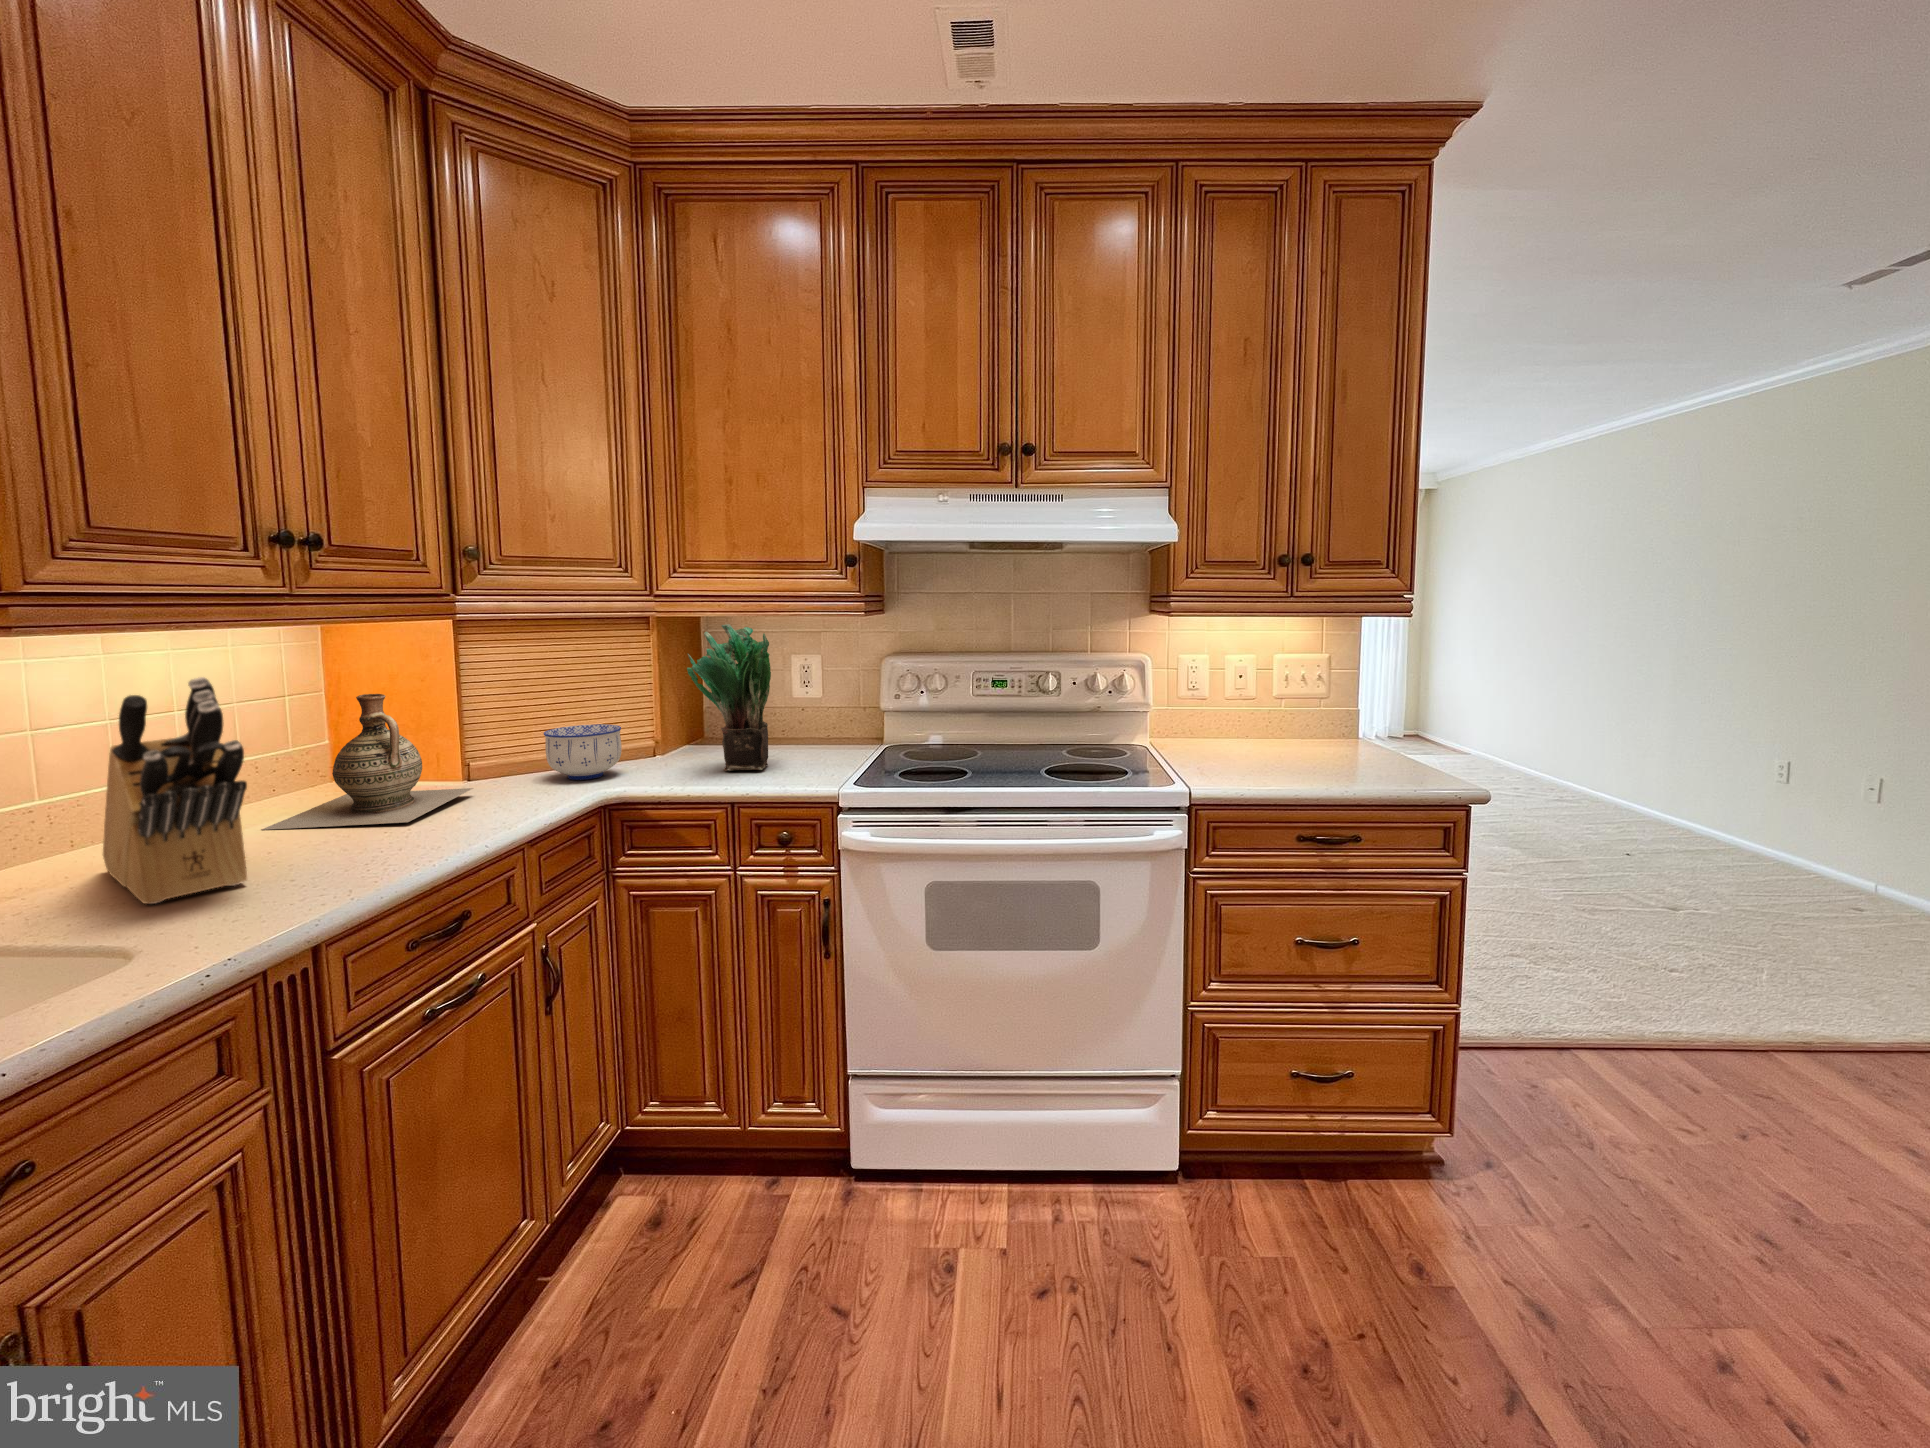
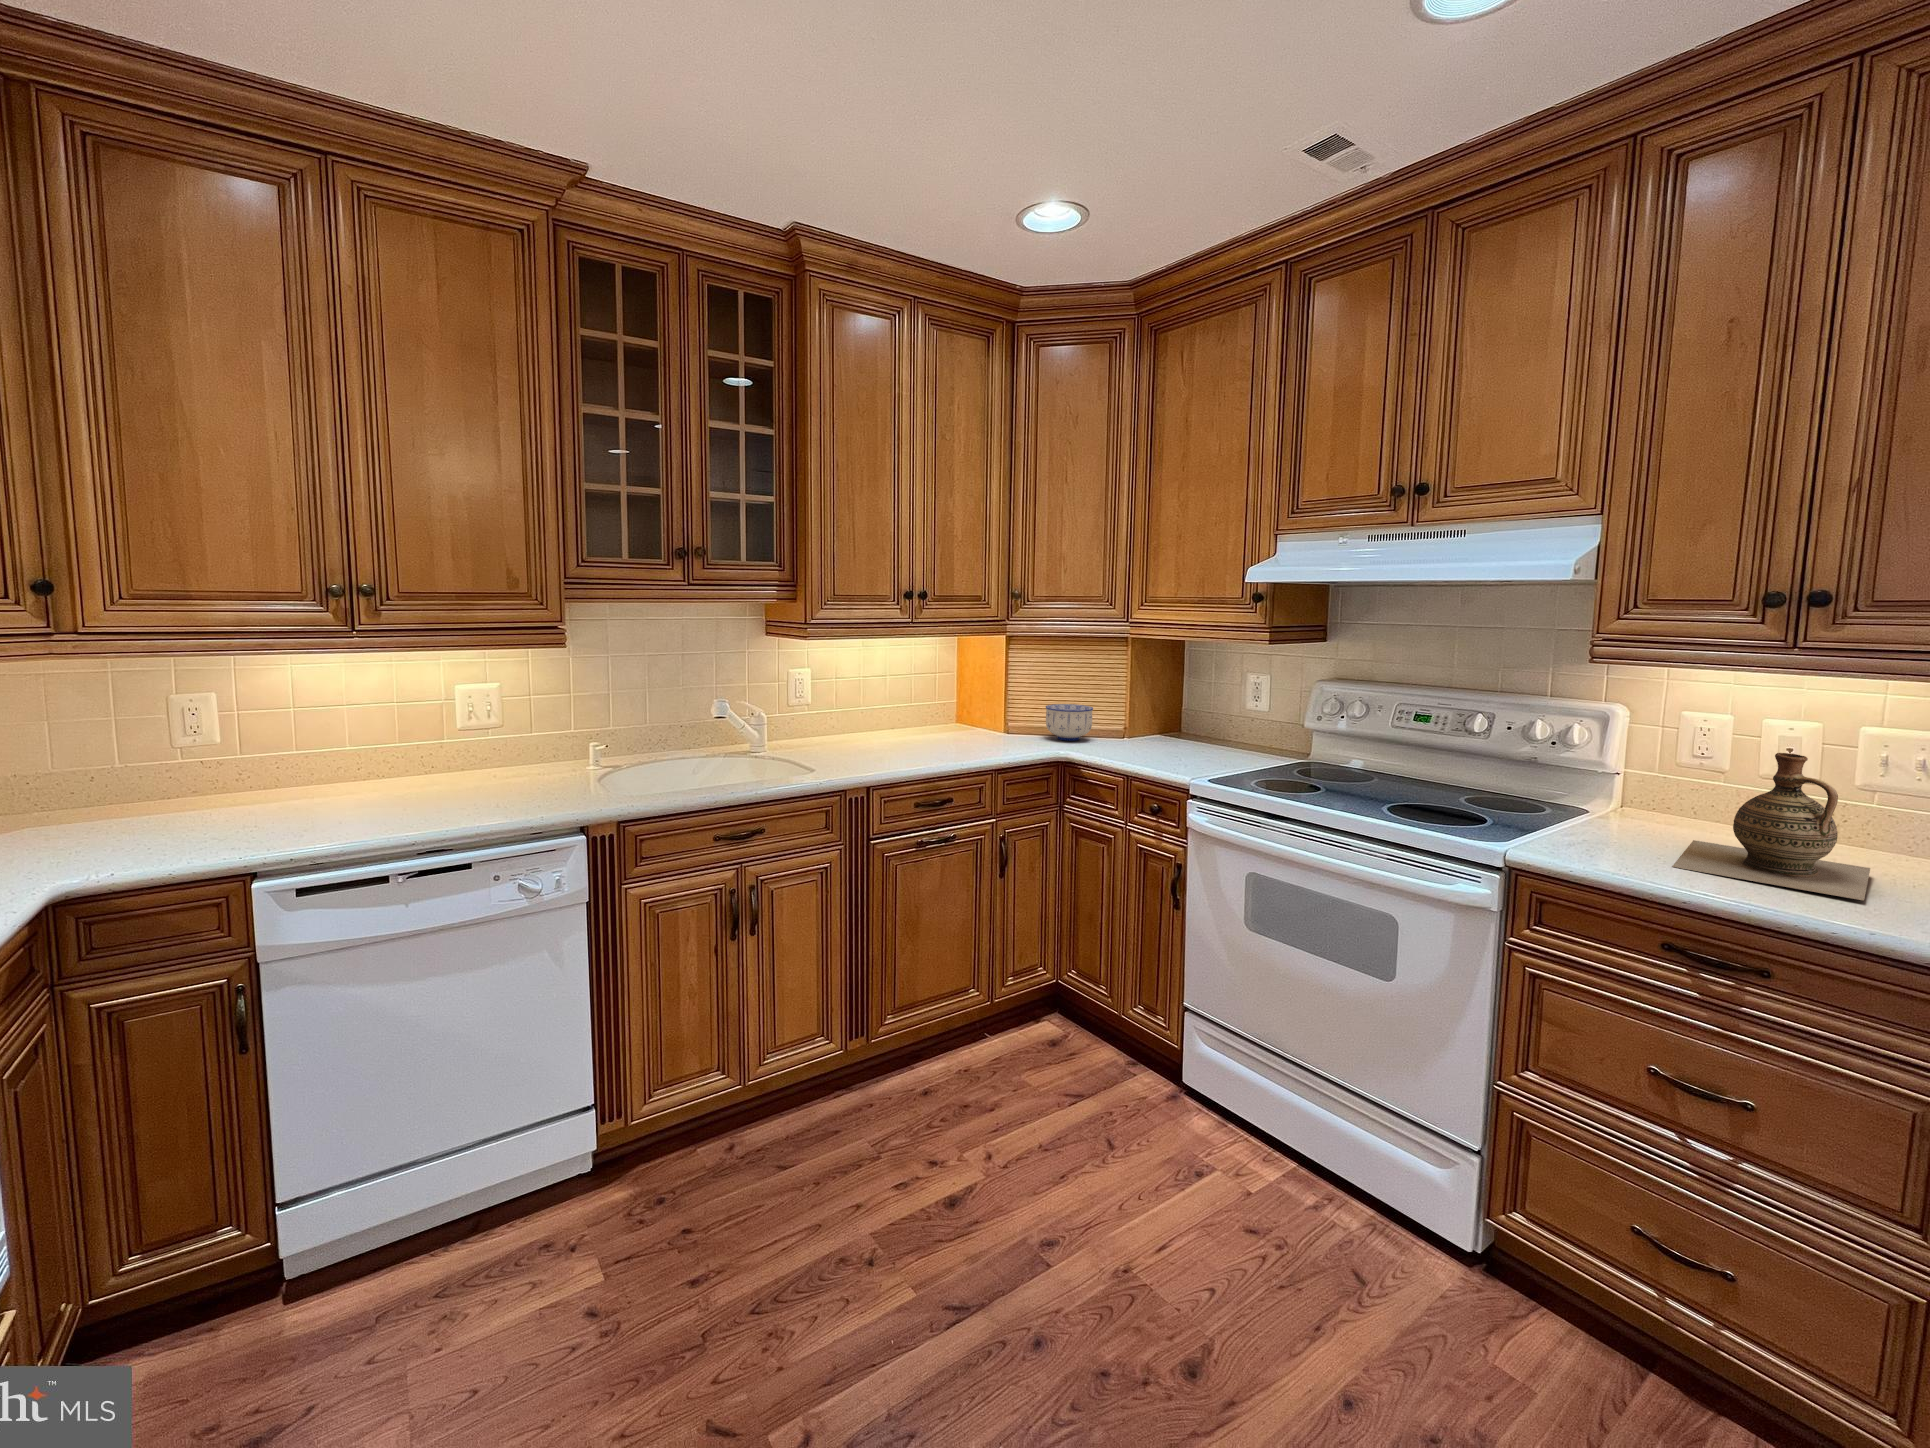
potted plant: present [687,624,771,771] -> none [1122,642,1199,756]
knife block: present [103,677,247,904] -> none [829,653,872,752]
ceramic jug: present [262,694,473,830] -> present [1672,753,1870,900]

